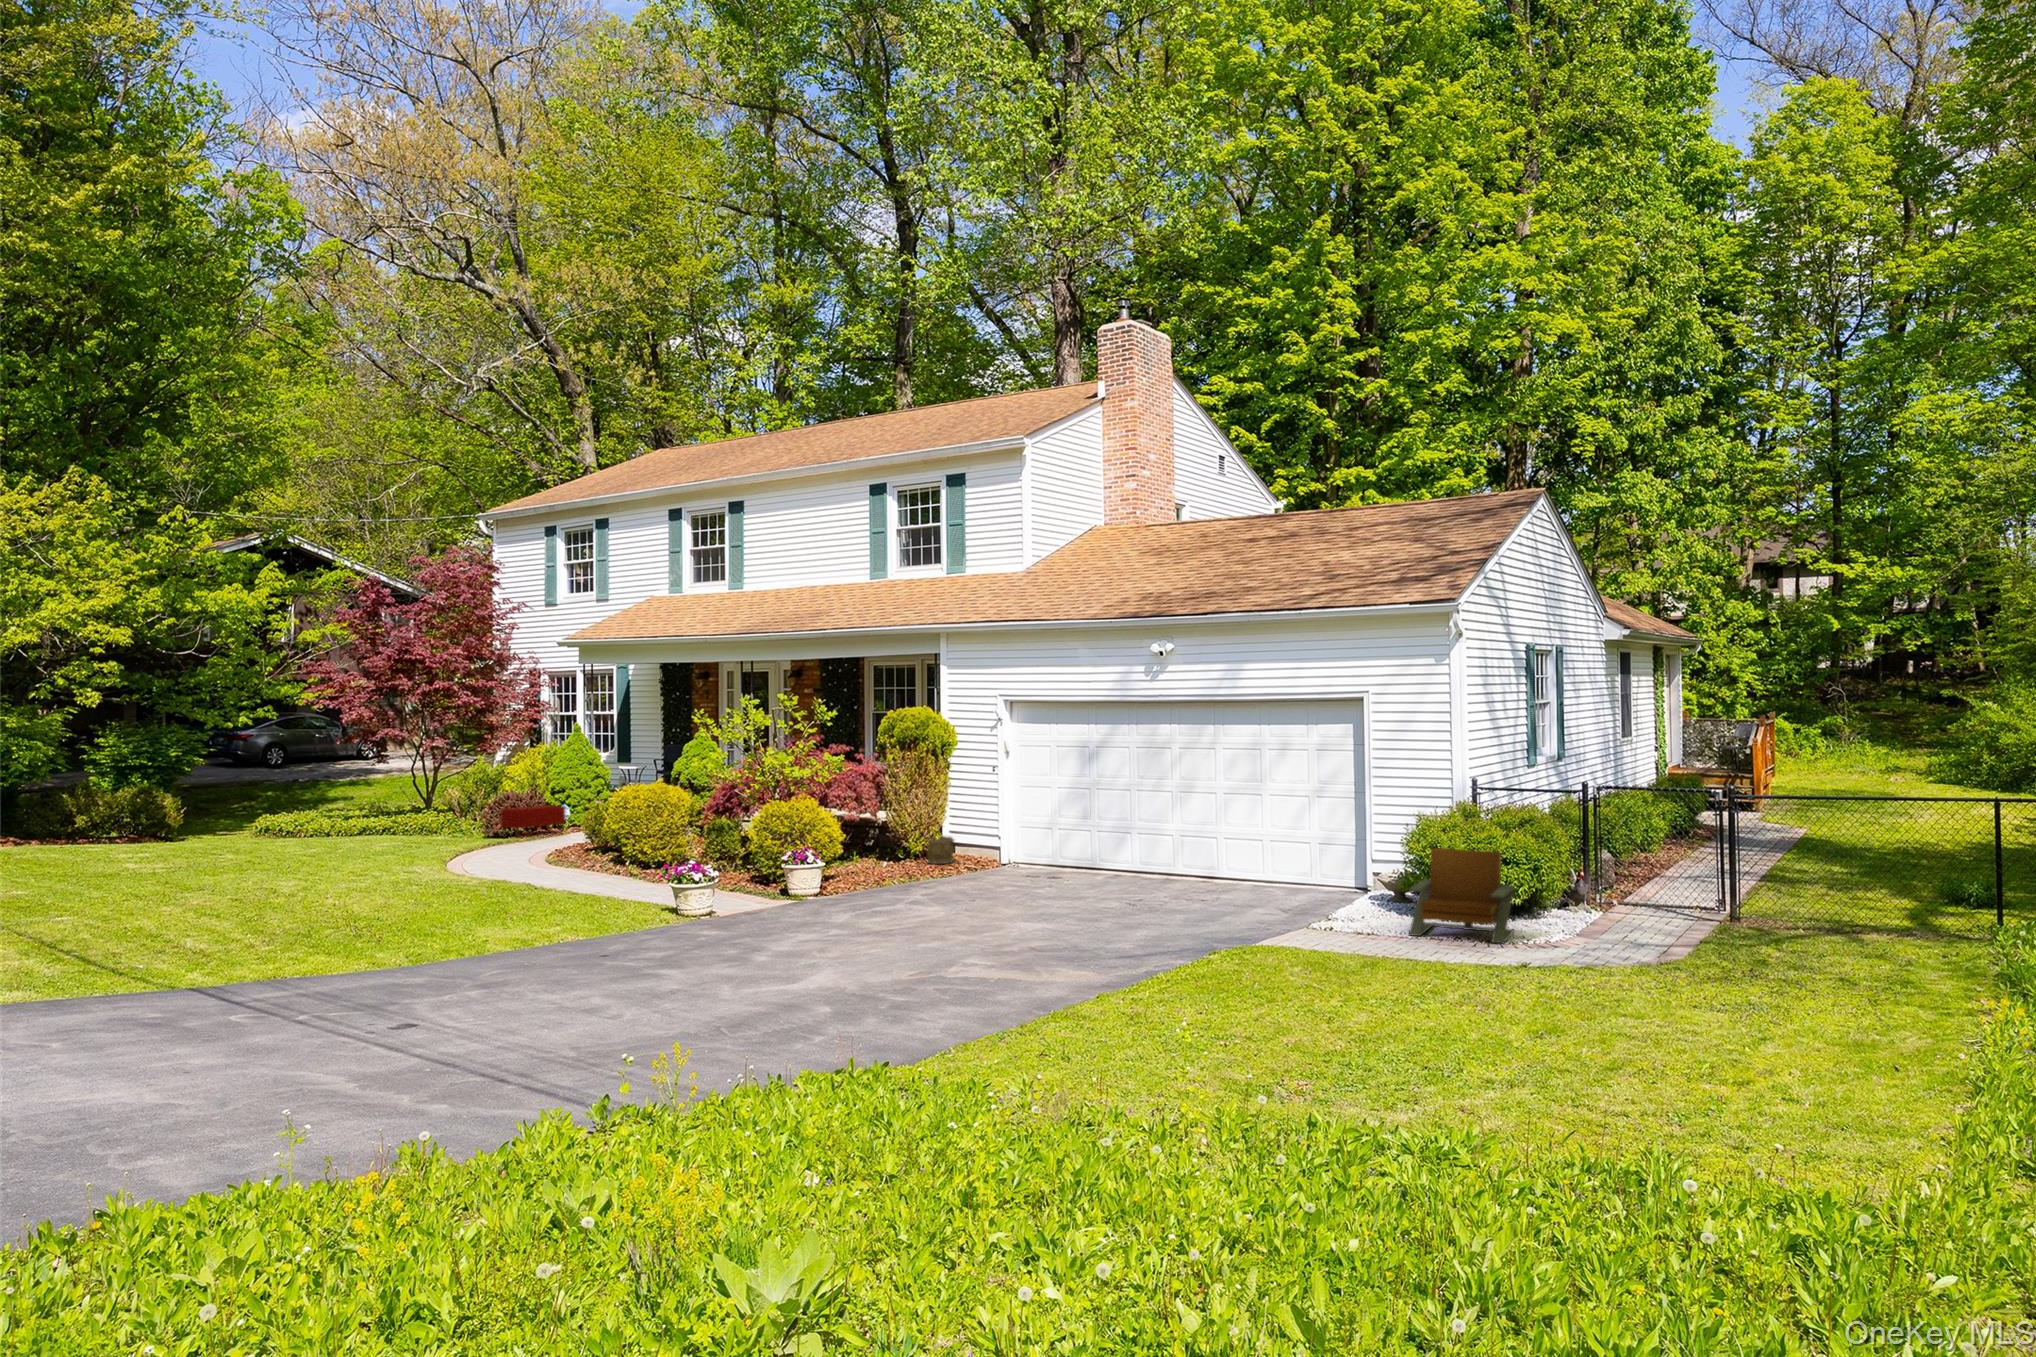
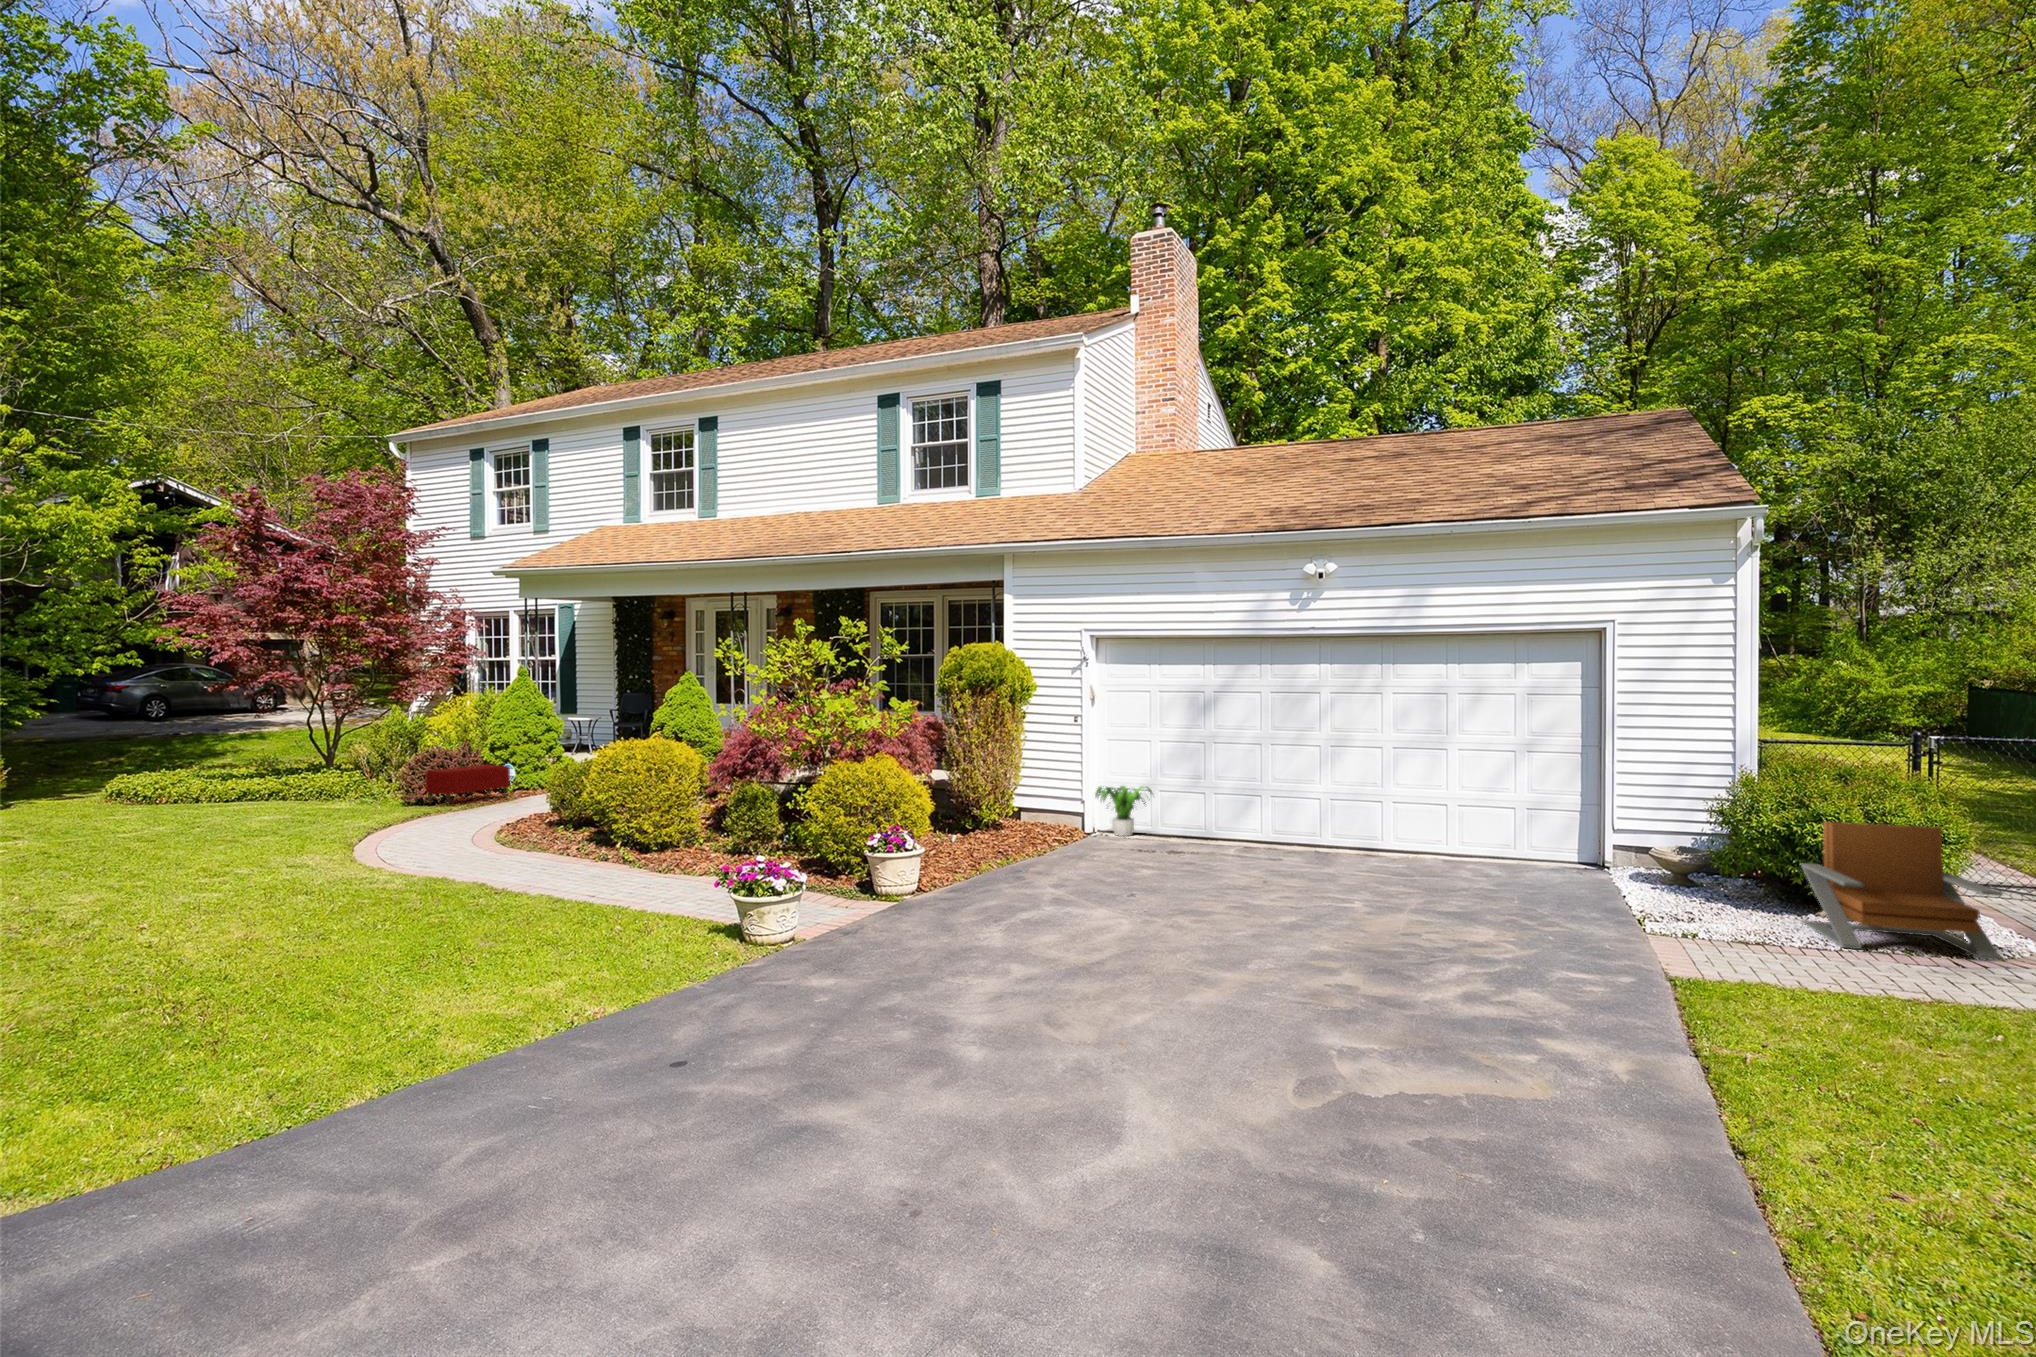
potted plant: none [995,824,1045,866] -> present [1095,786,1152,836]
bucket: present [927,836,954,864] -> none [1005,800,1040,836]

